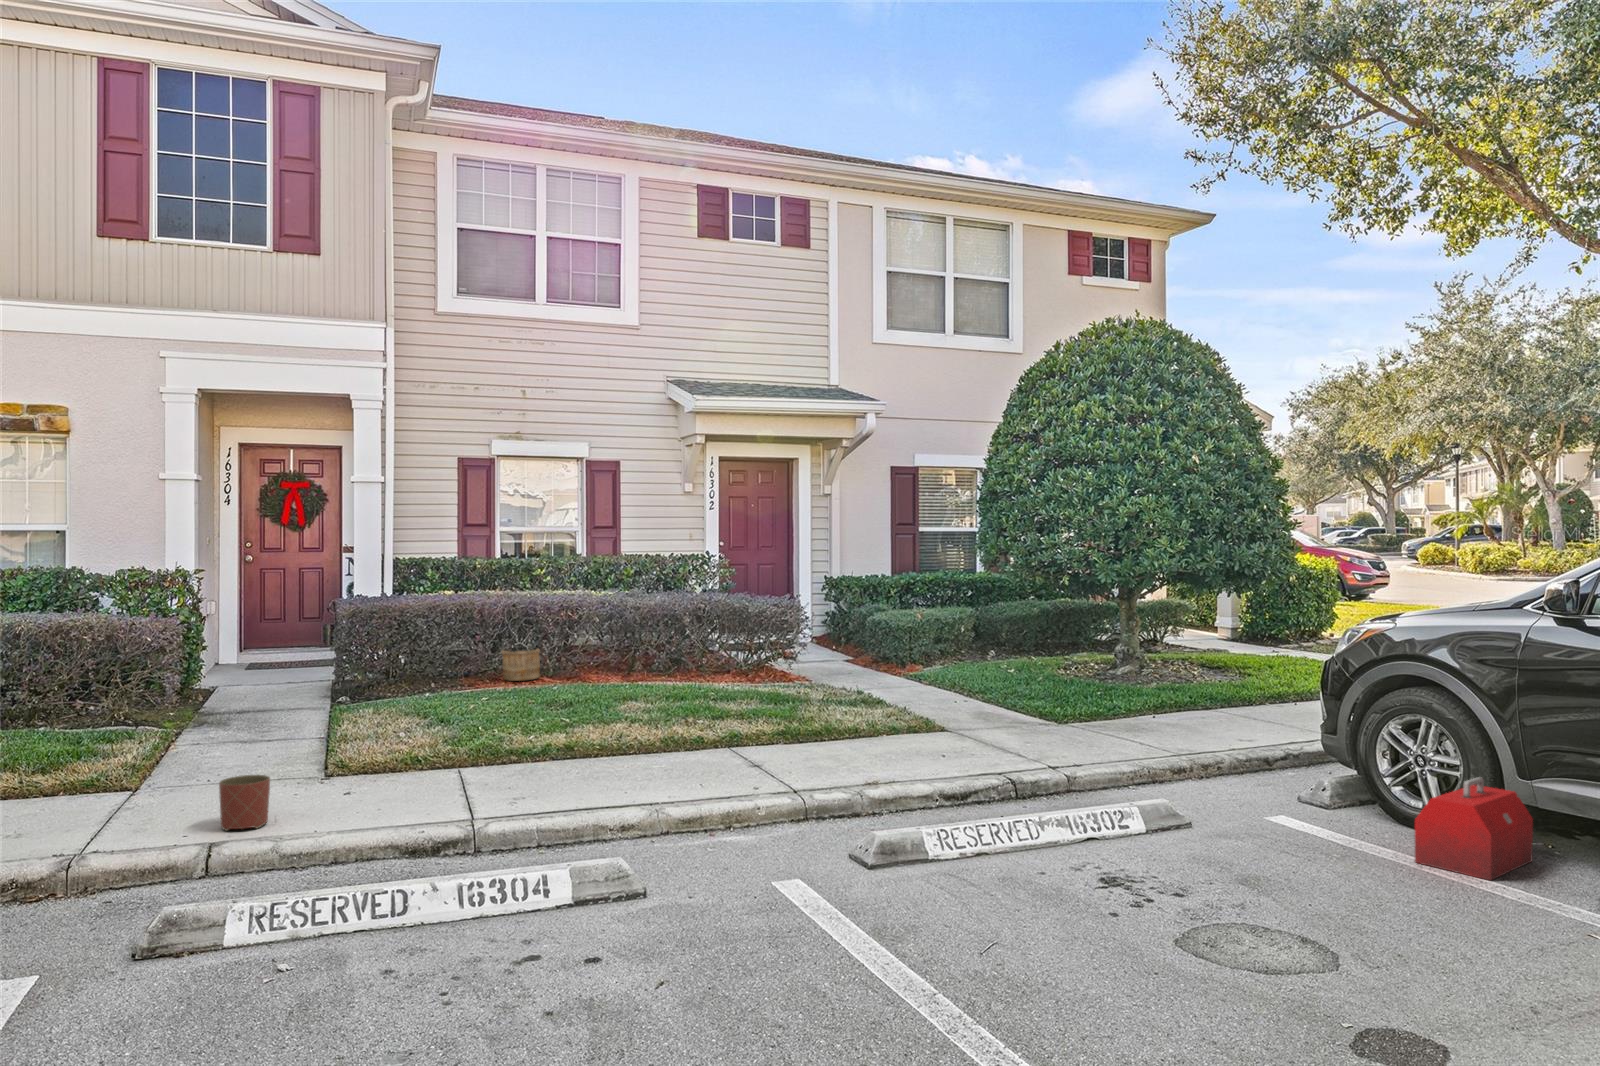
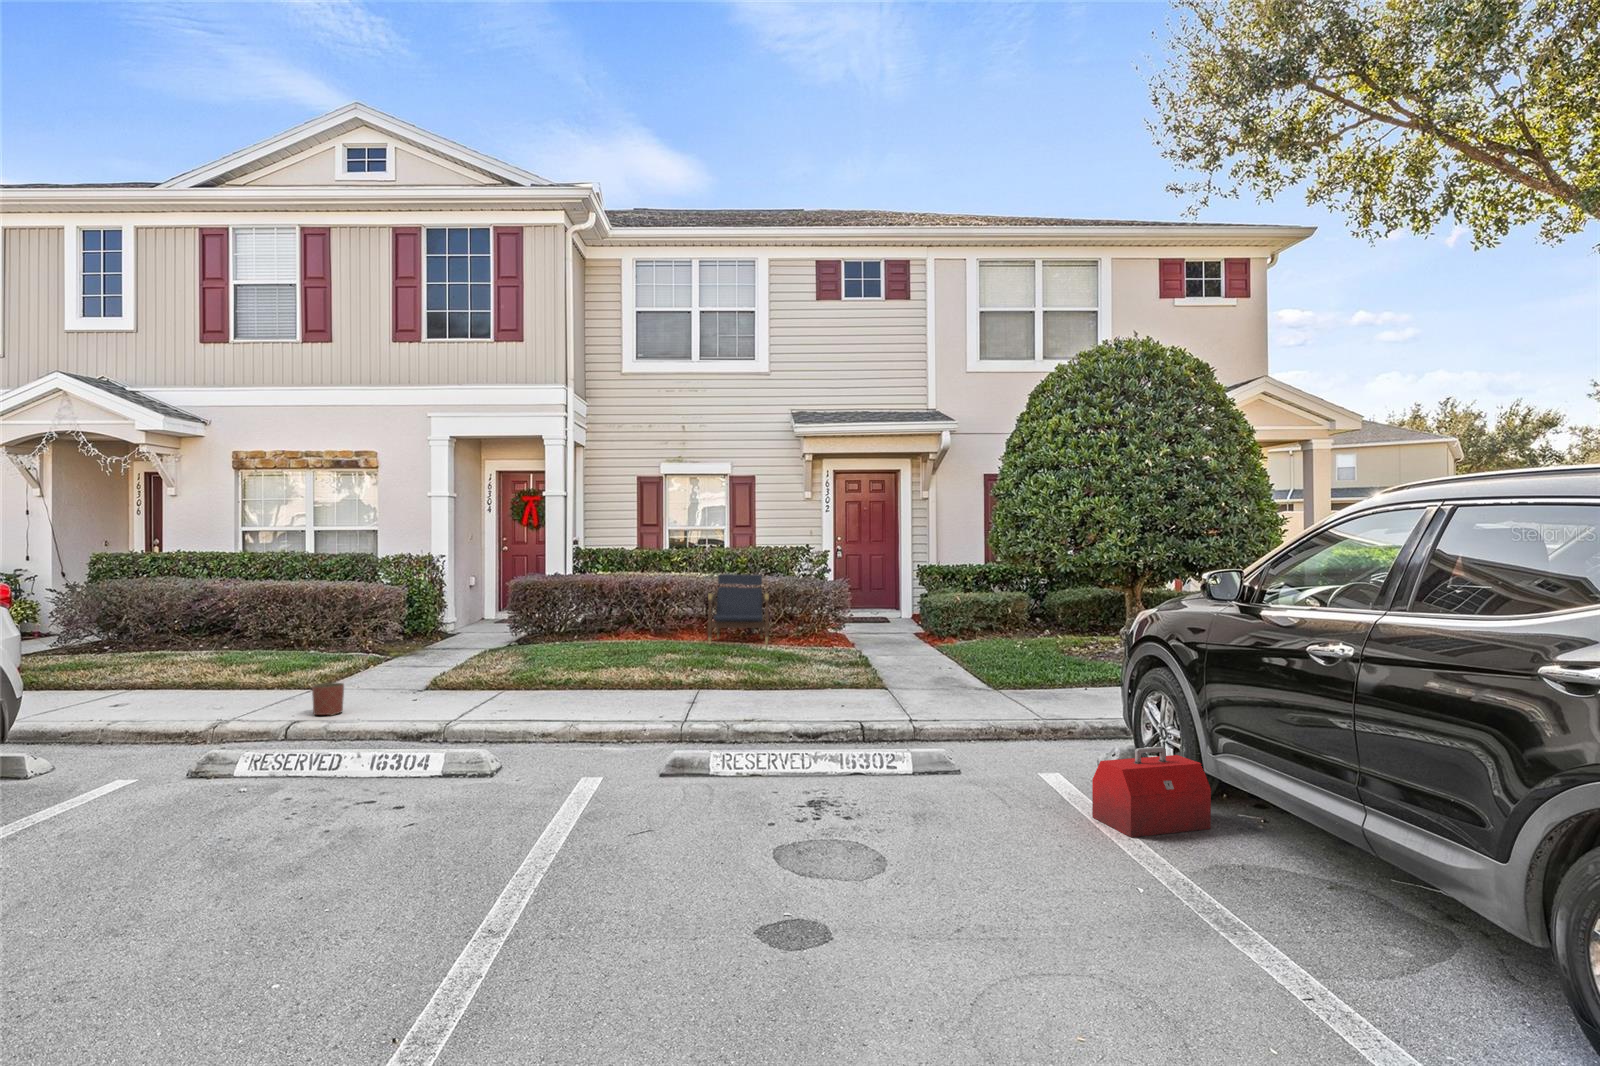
lounge chair: none [643,590,728,685] -> present [708,574,769,644]
wooden bucket: present [502,649,540,681] -> none [615,615,644,638]

